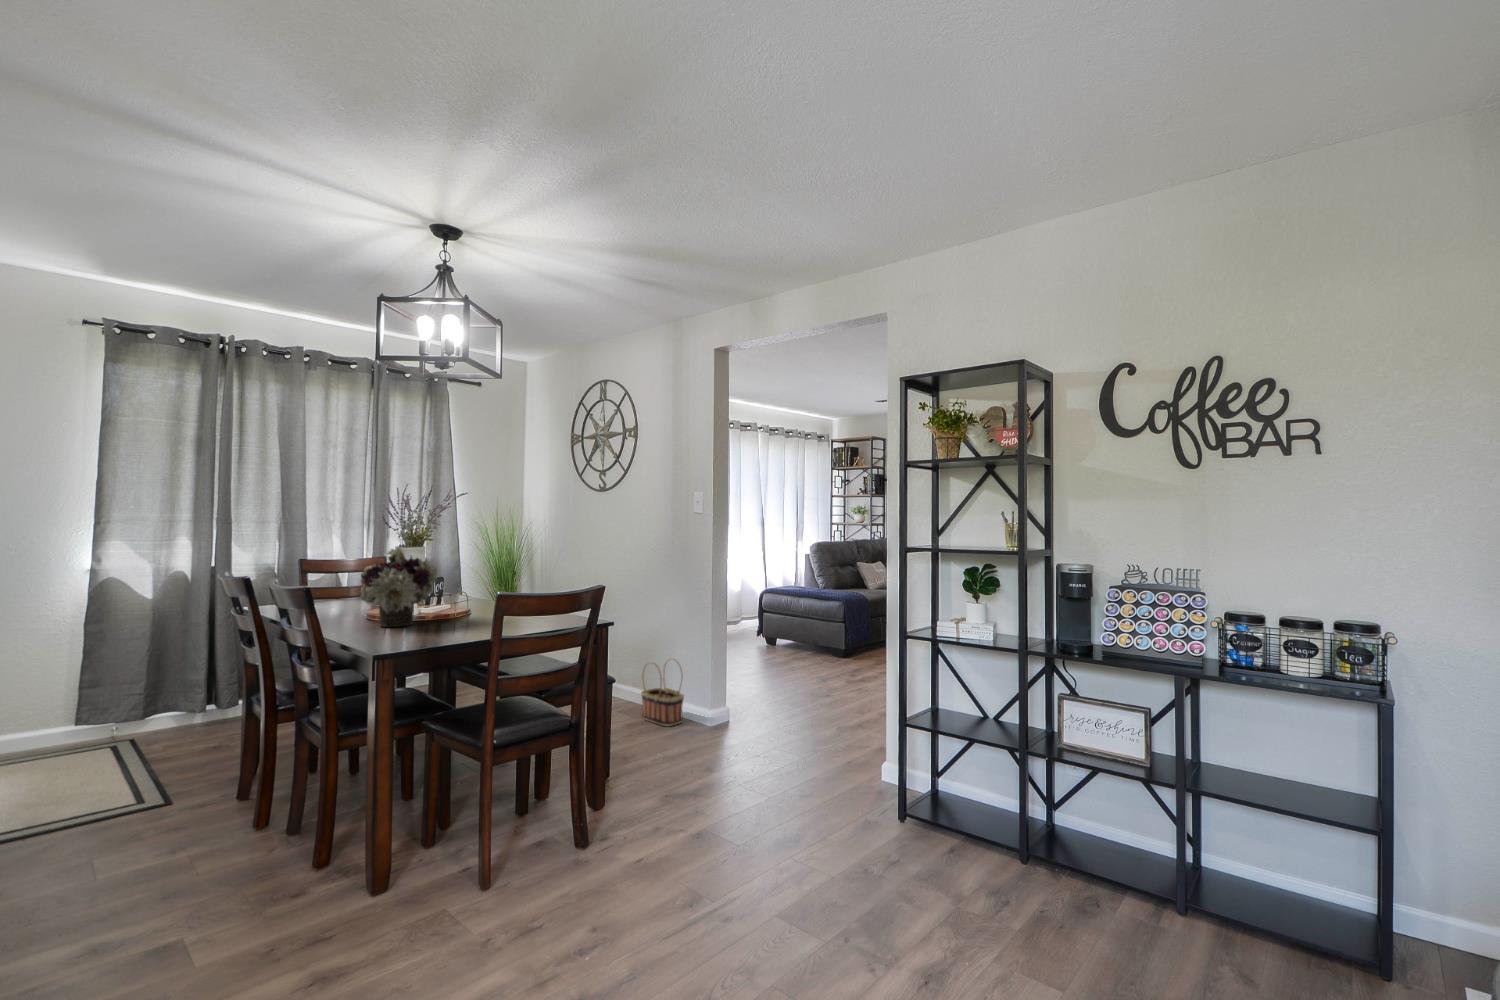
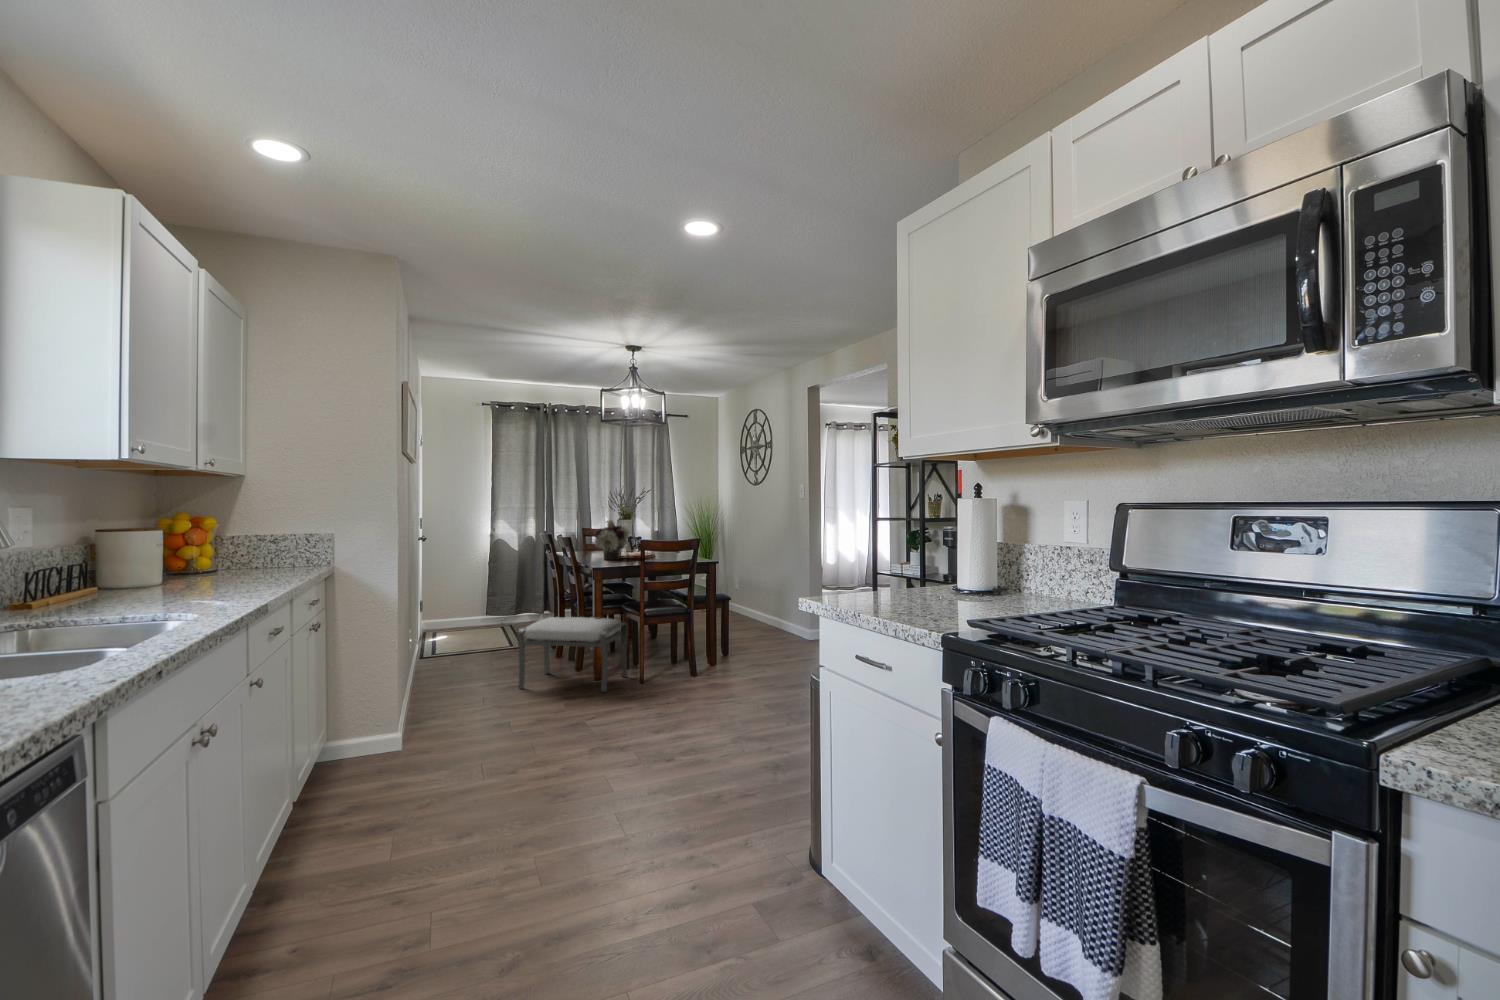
basket: present [641,665,684,726] -> none [771,595,796,637]
ottoman: none [172,759,451,973] -> present [517,617,627,692]

